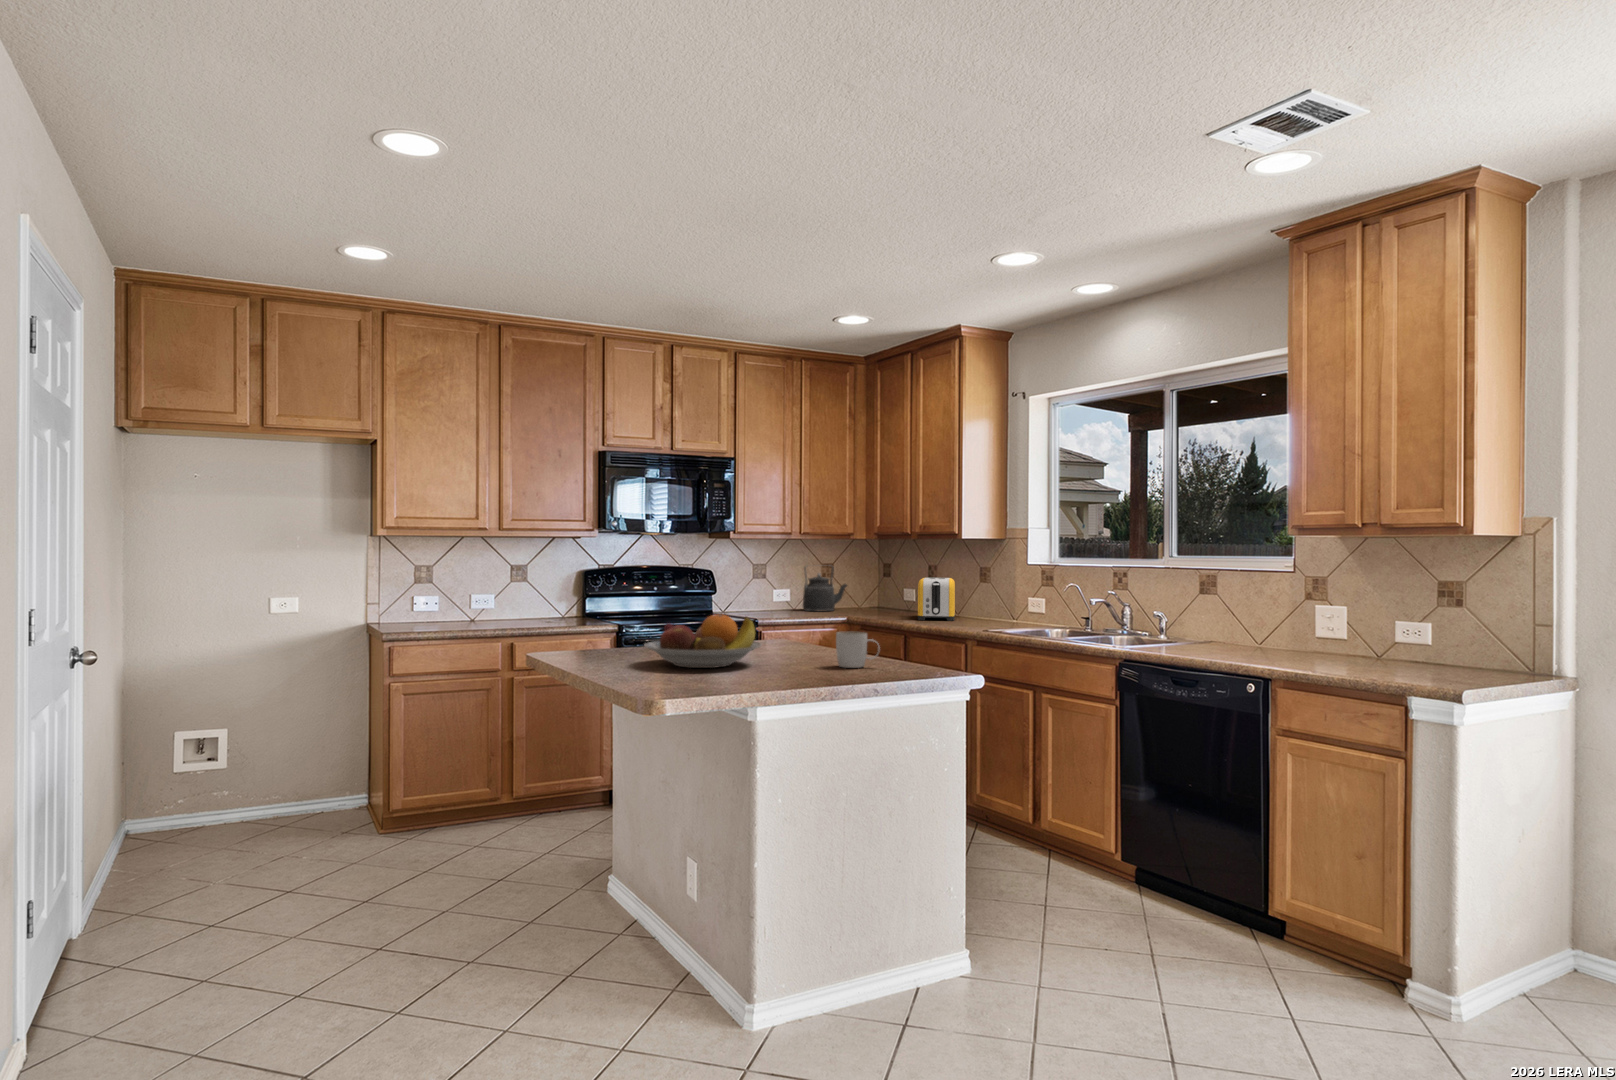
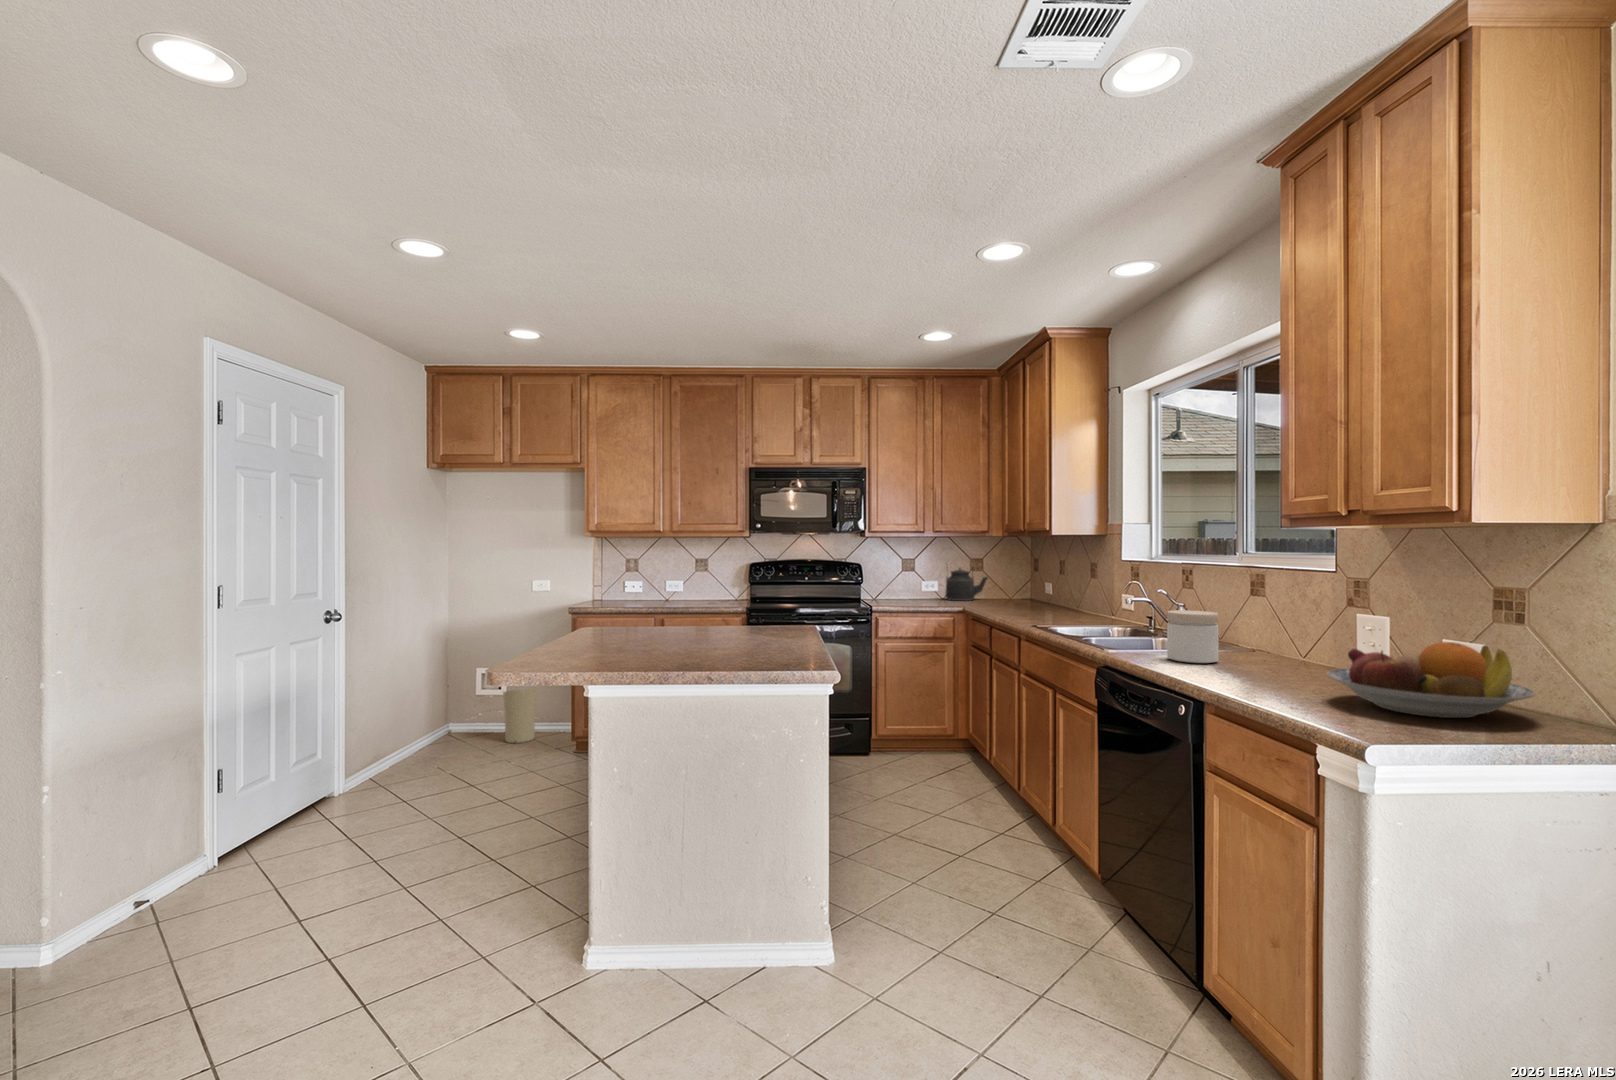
toaster: present [918,578,955,621] -> none [1014,572,1063,614]
jar: none [1177,608,1220,652] -> present [1167,610,1219,663]
fruit bowl: present [644,614,761,668] -> present [1327,642,1535,718]
mug: present [836,632,880,668] -> none [739,622,774,656]
trash can: none [234,737,292,837] -> present [503,689,537,743]

